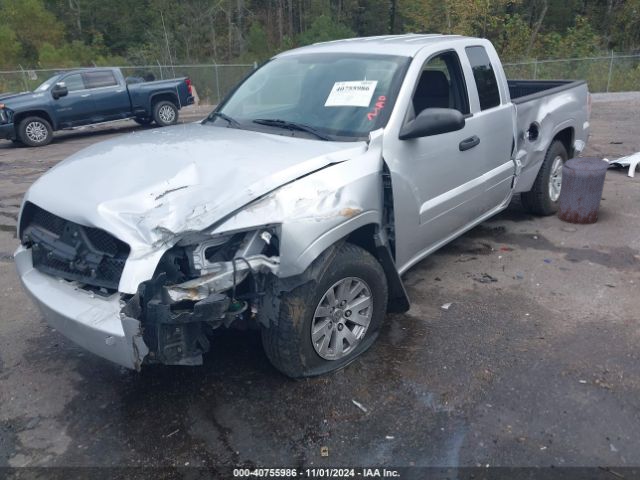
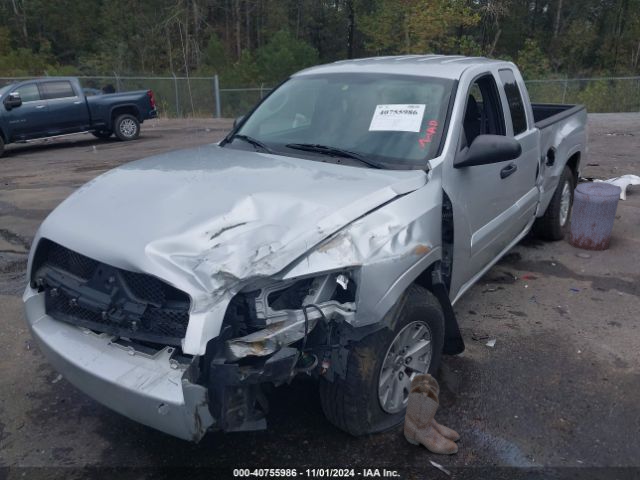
boots: none [342,325,393,396] -> present [404,374,460,454]

